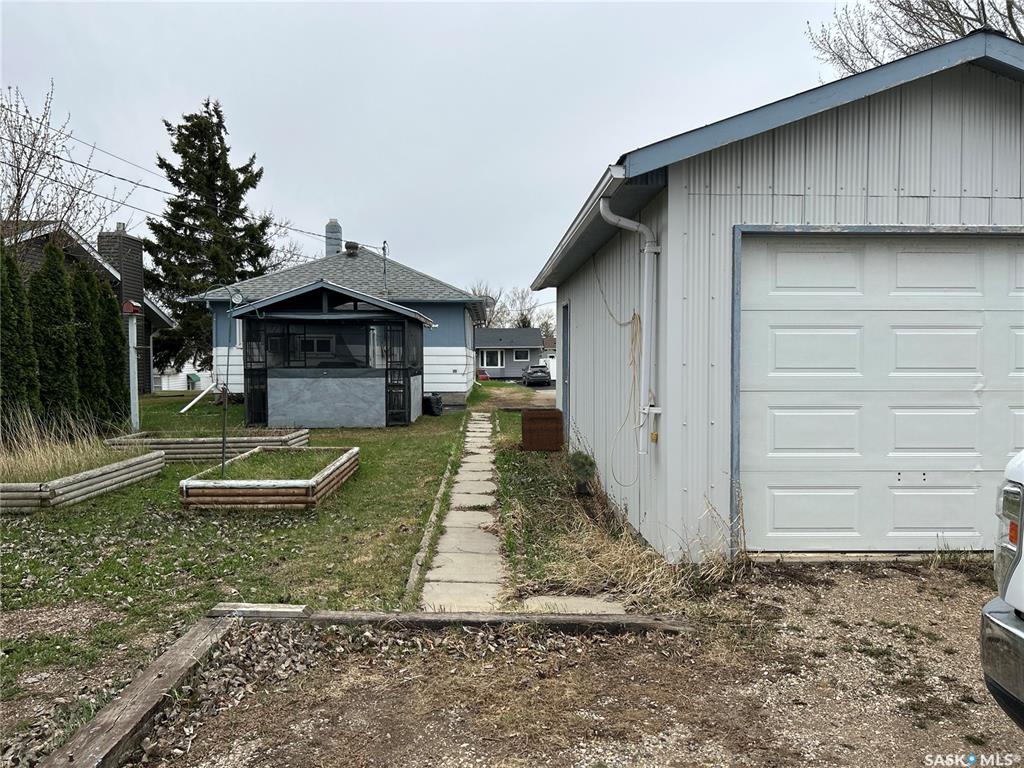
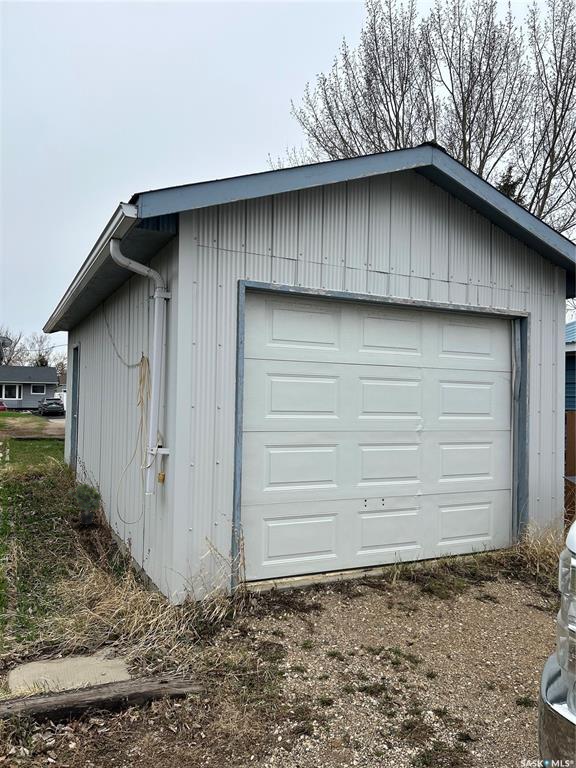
wooden crate: present [521,408,564,451] -> none [31,441,72,482]

